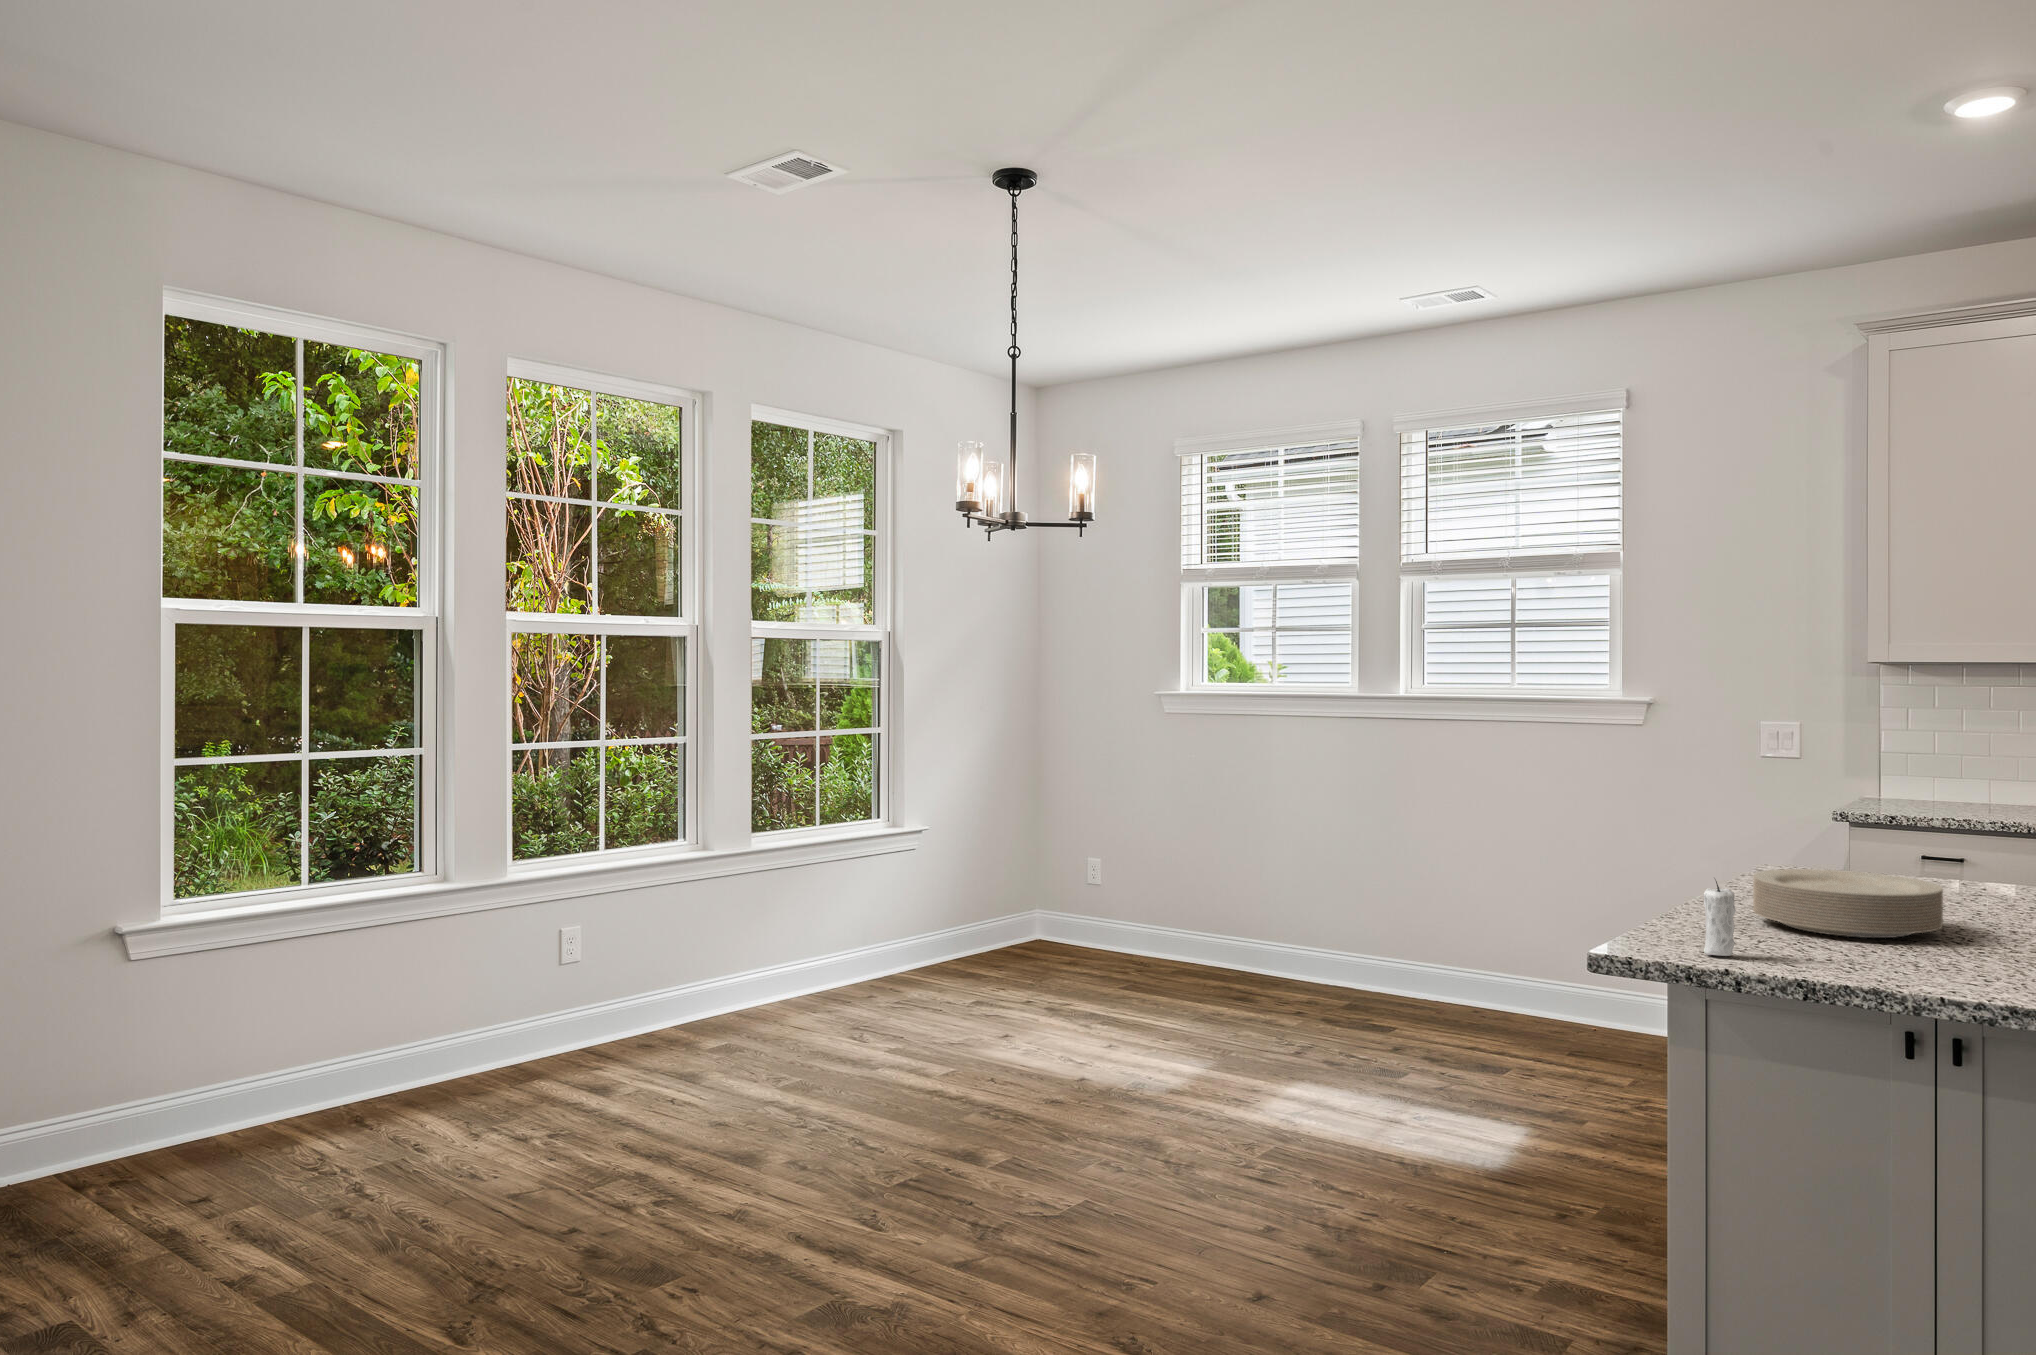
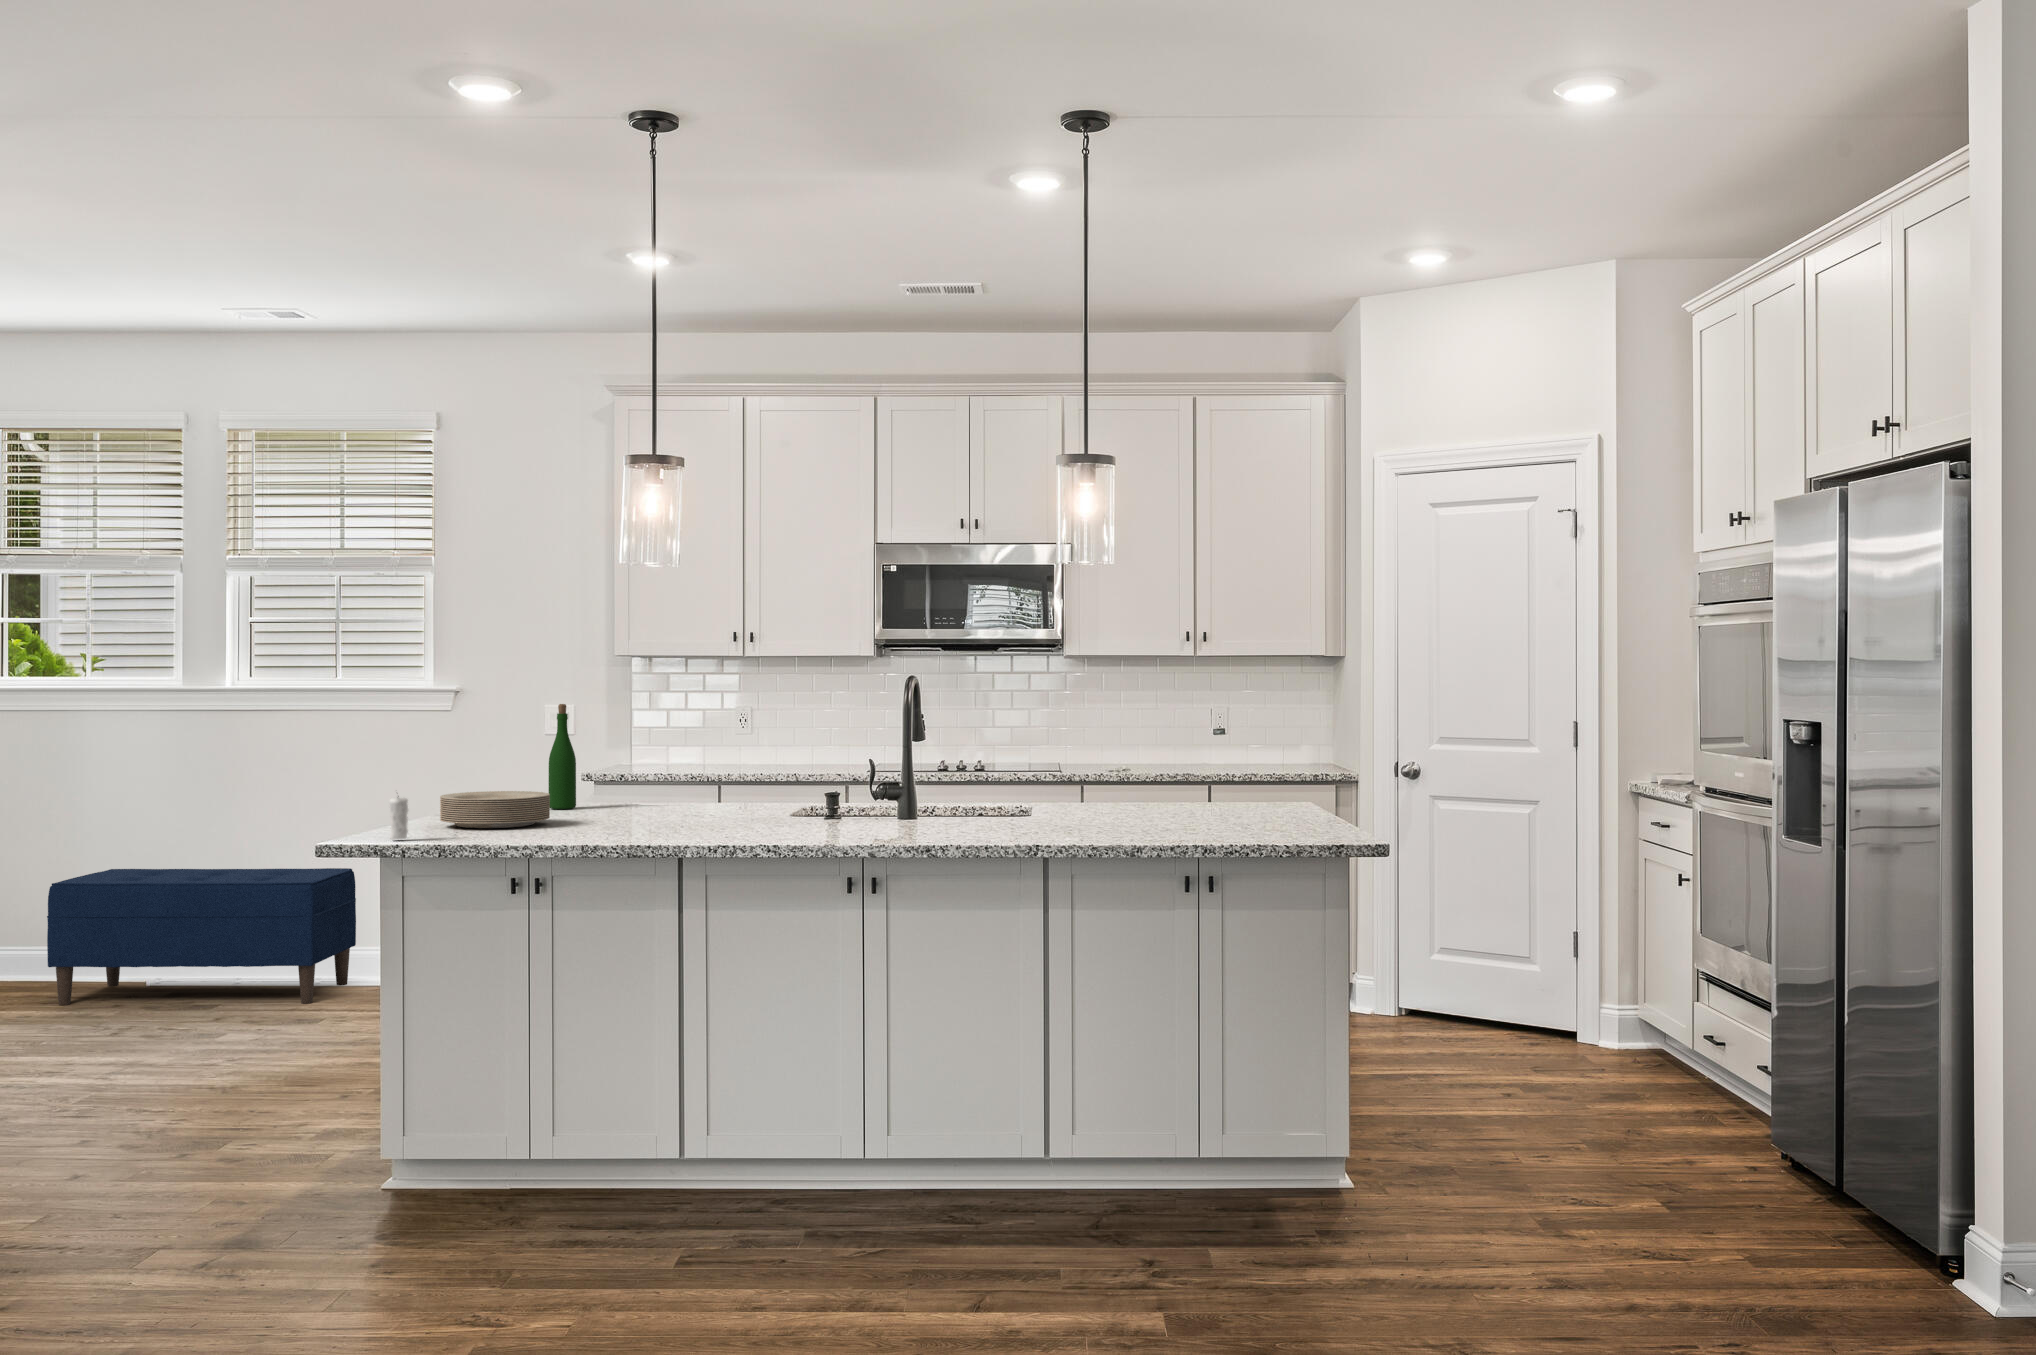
wine bottle: none [1884,736,1930,893] -> present [549,704,576,809]
bench: none [1238,871,1534,1041] -> present [47,868,356,1005]

